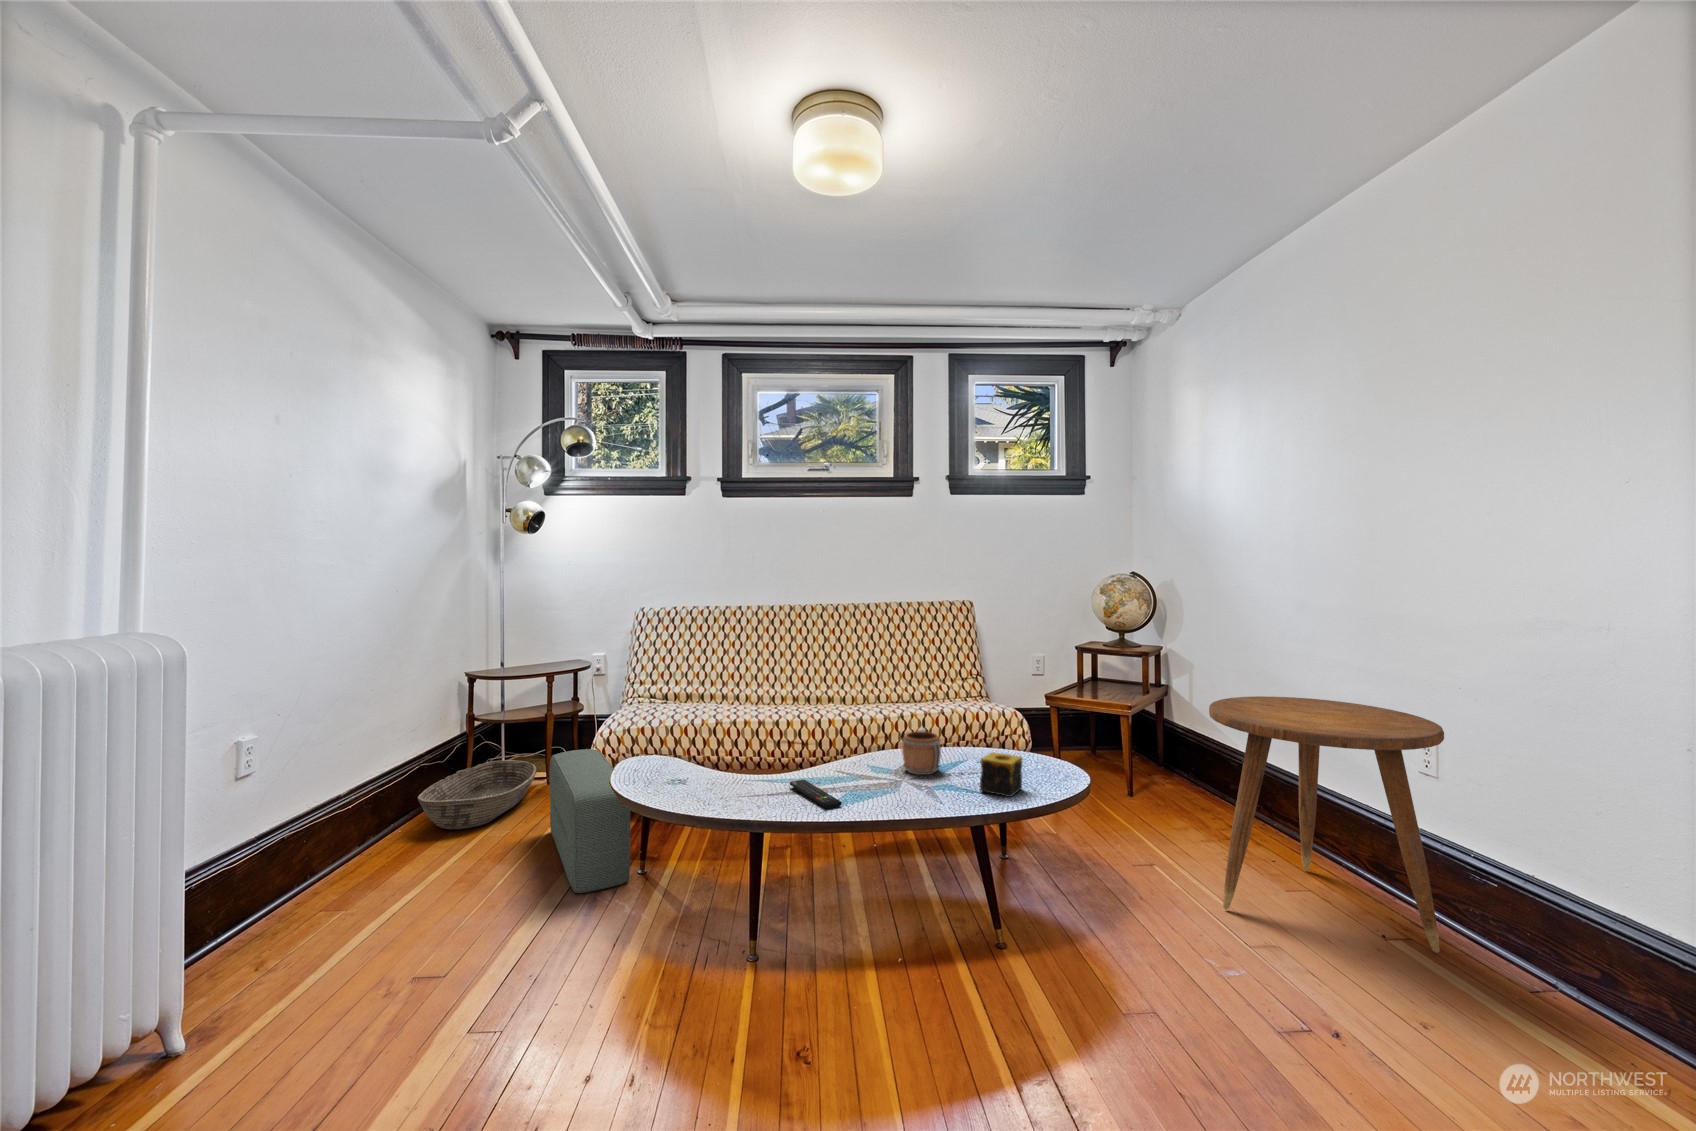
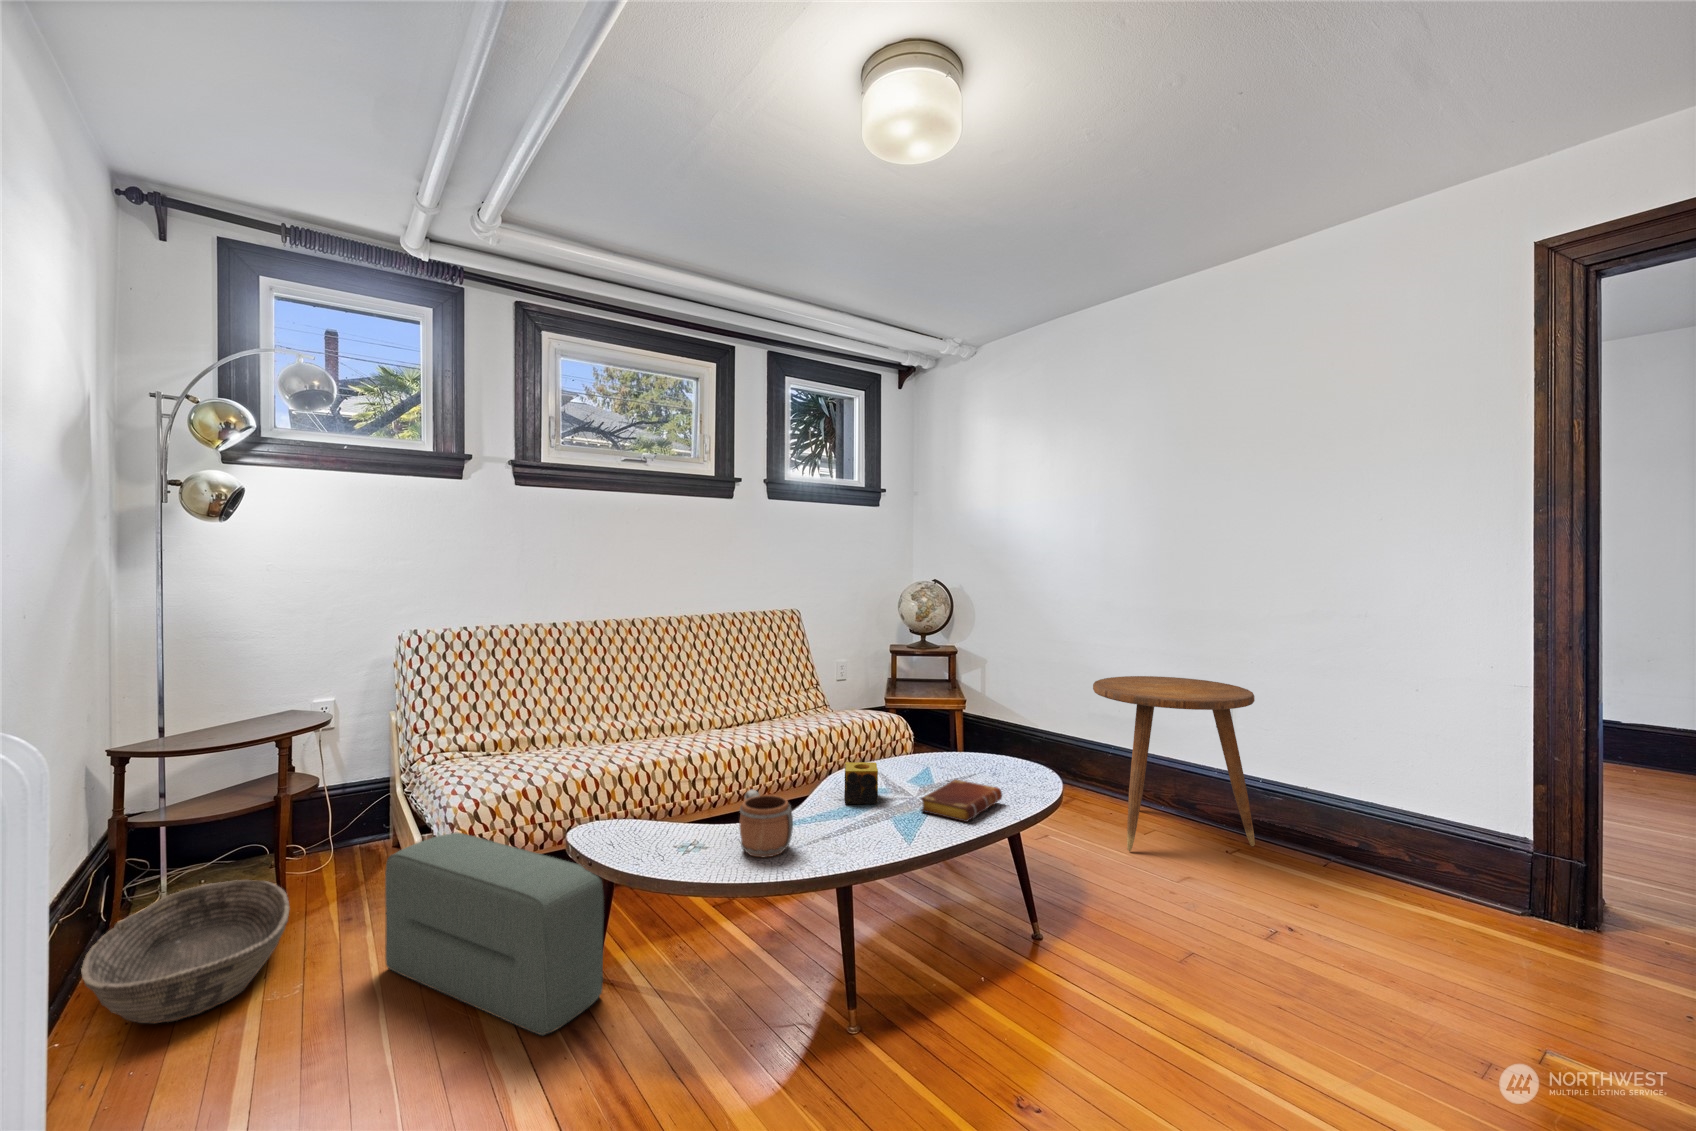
mug: present [902,728,941,775] -> present [740,790,793,857]
candle: present [980,752,1022,797] -> present [844,762,878,804]
book: none [876,772,962,810] -> present [921,780,1002,822]
remote control: present [790,780,842,809] -> none [828,812,915,836]

